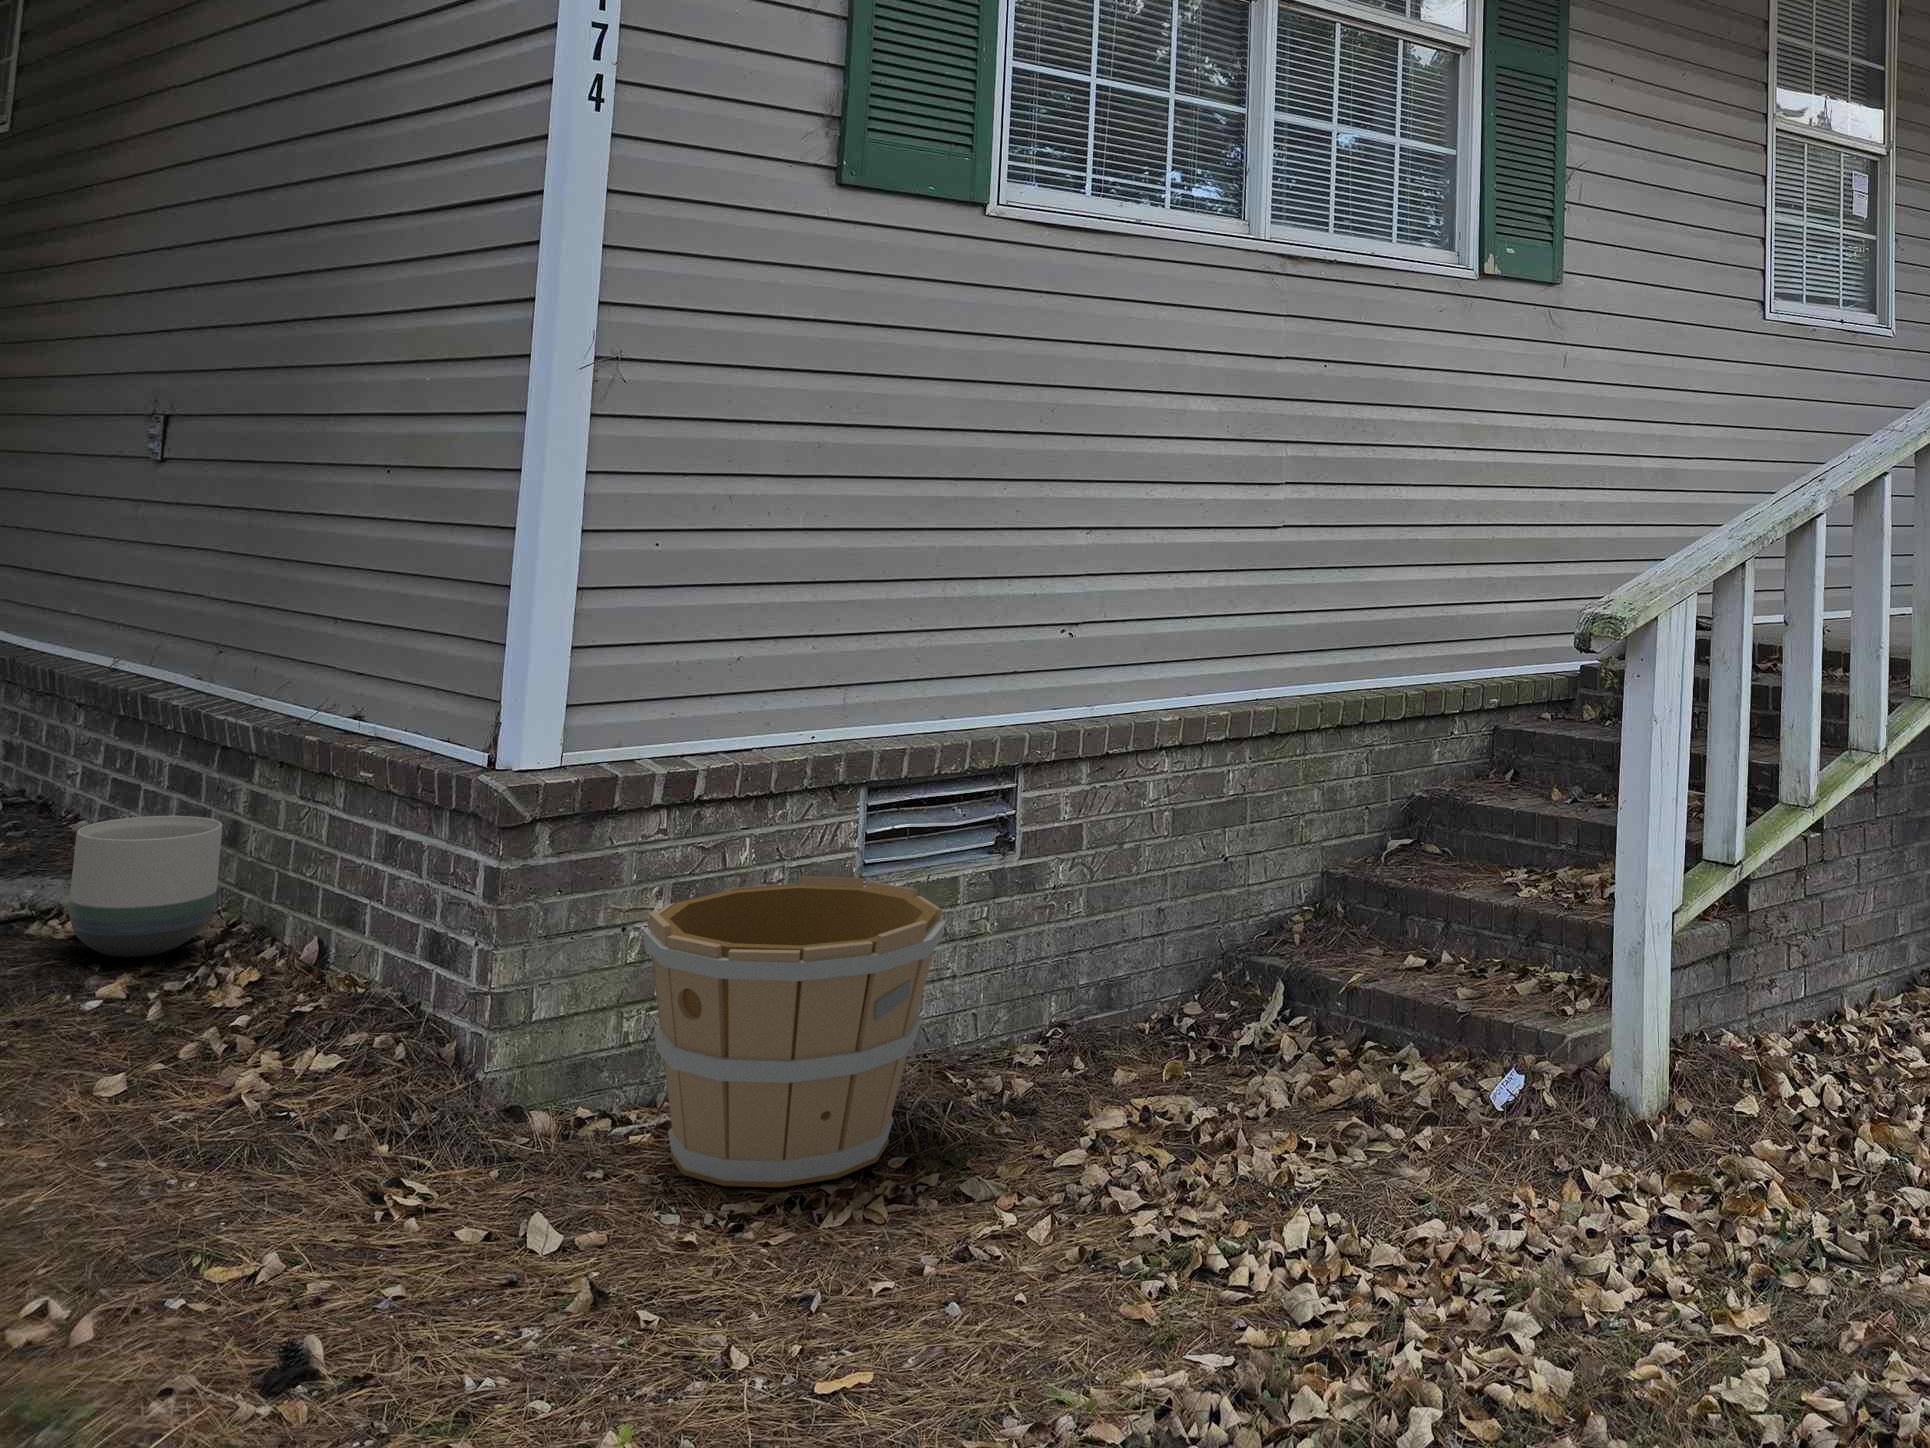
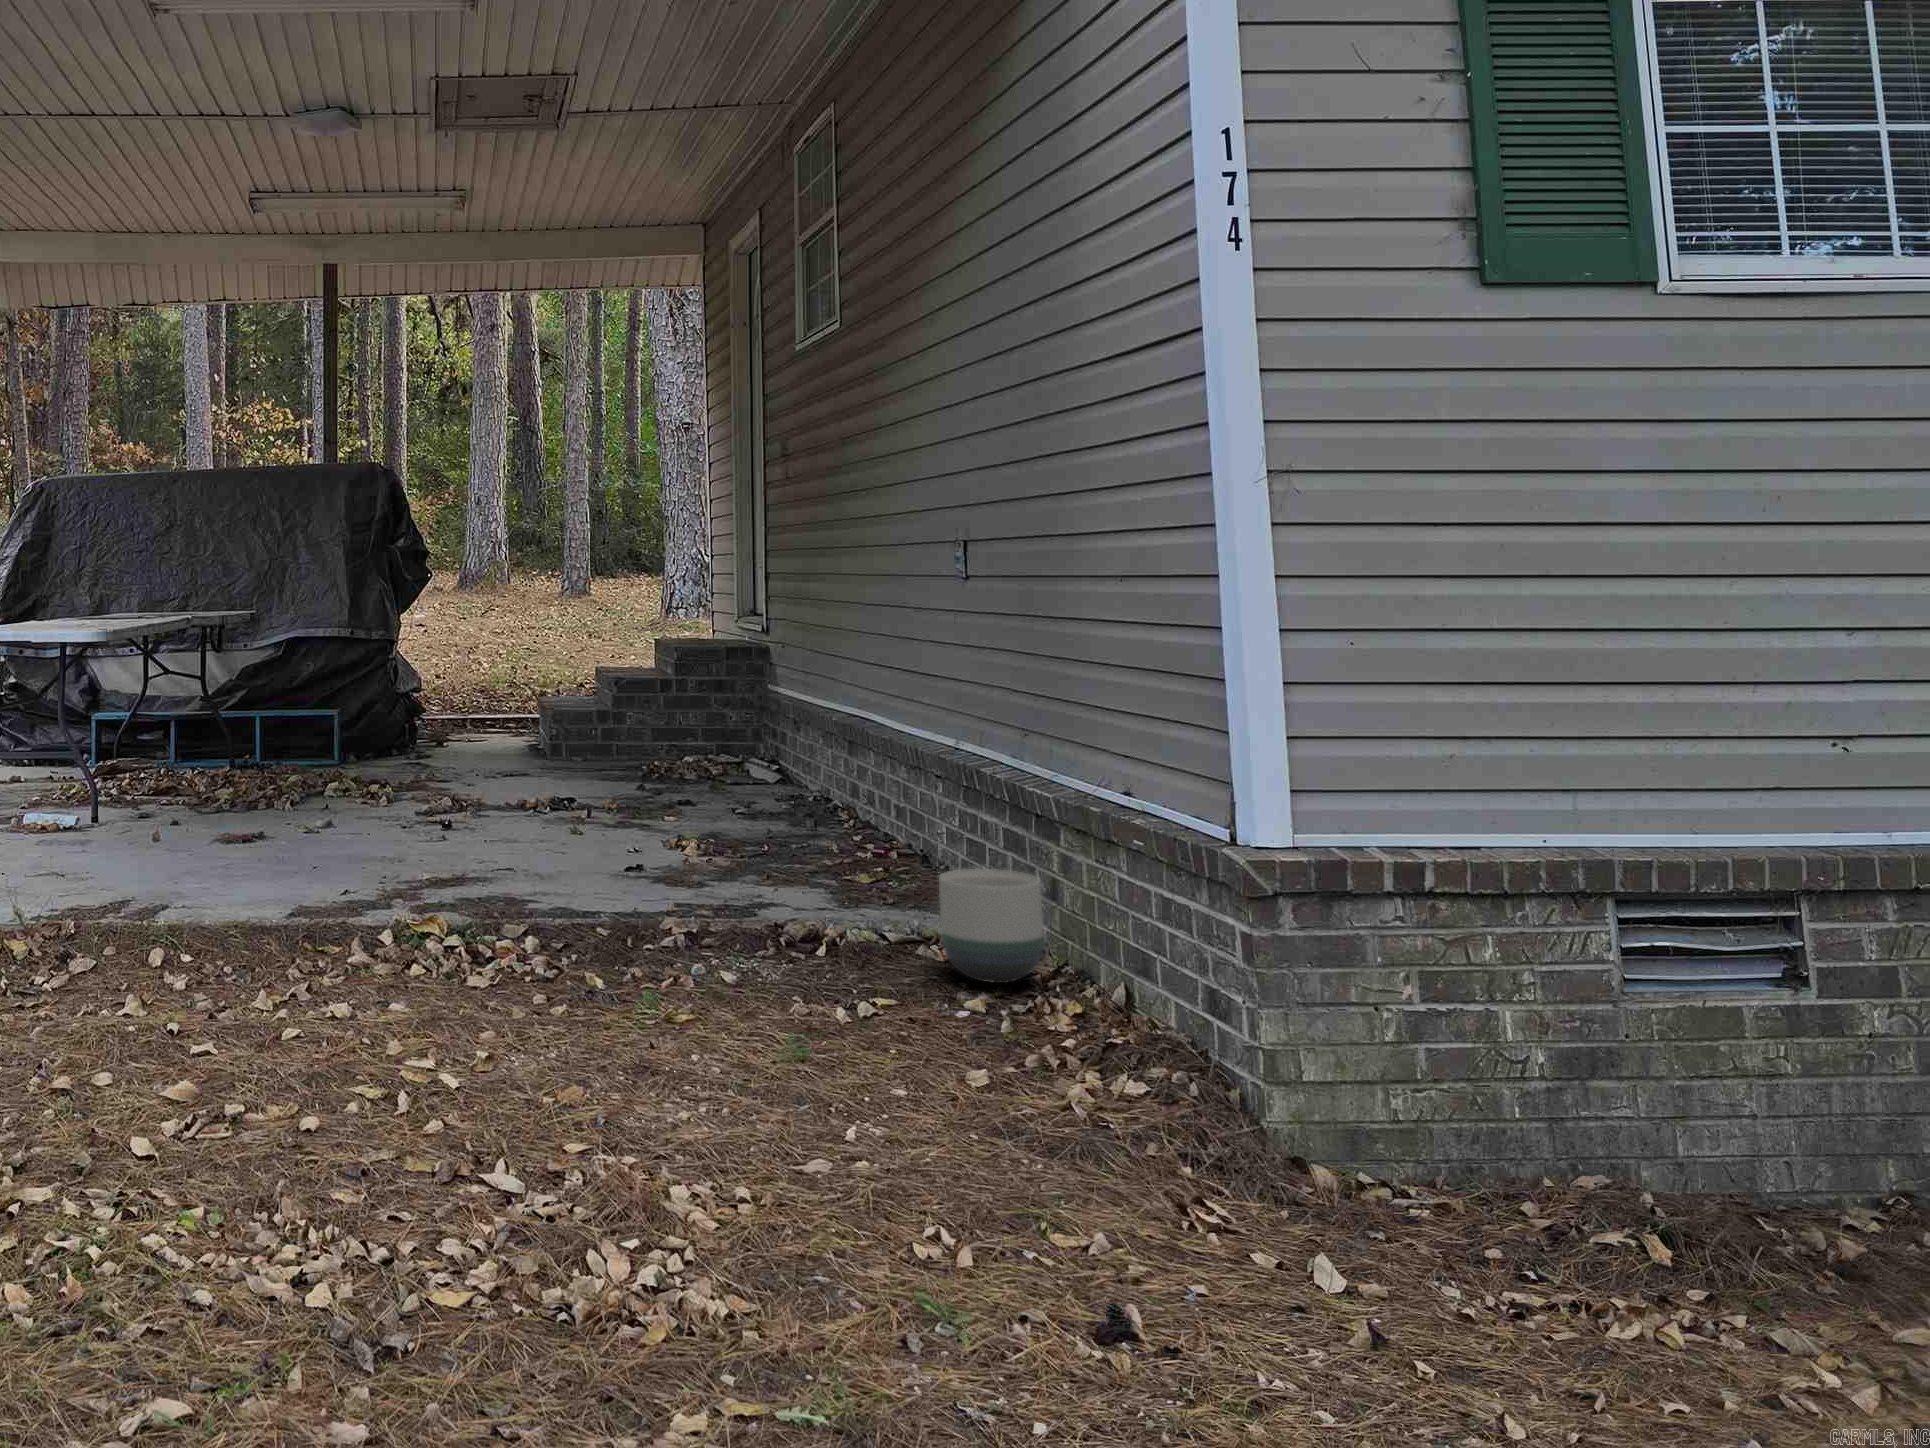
wooden bucket: present [643,876,946,1187] -> none [1388,975,1717,1291]

